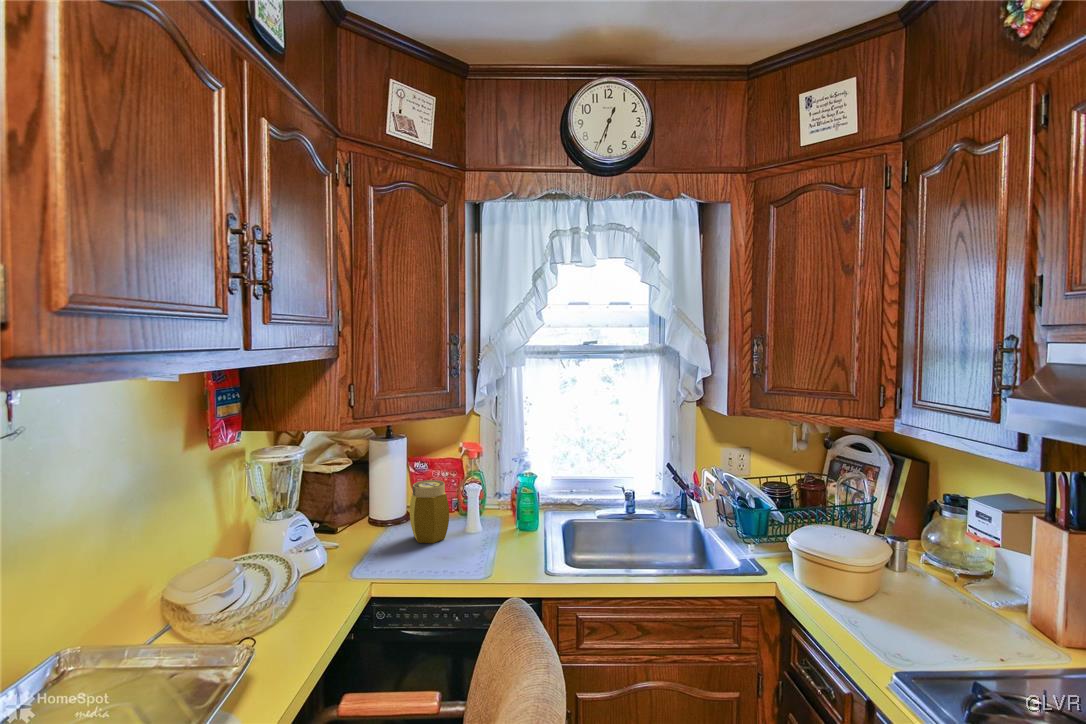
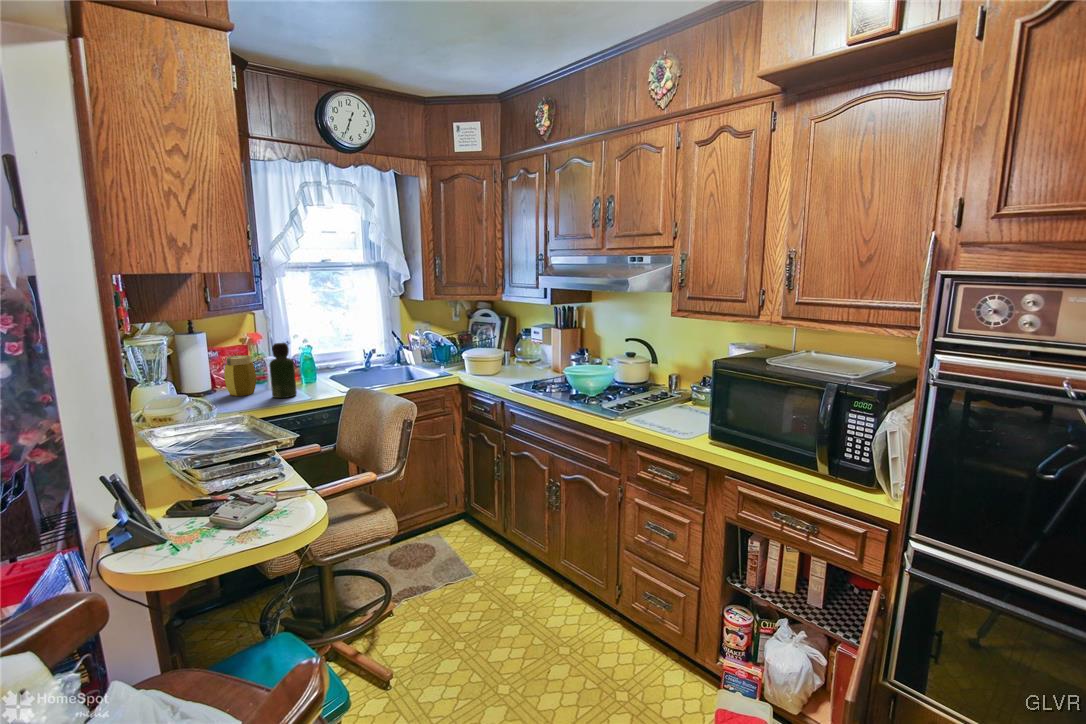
bottle: none [446,475,482,568] -> present [269,343,297,398]

